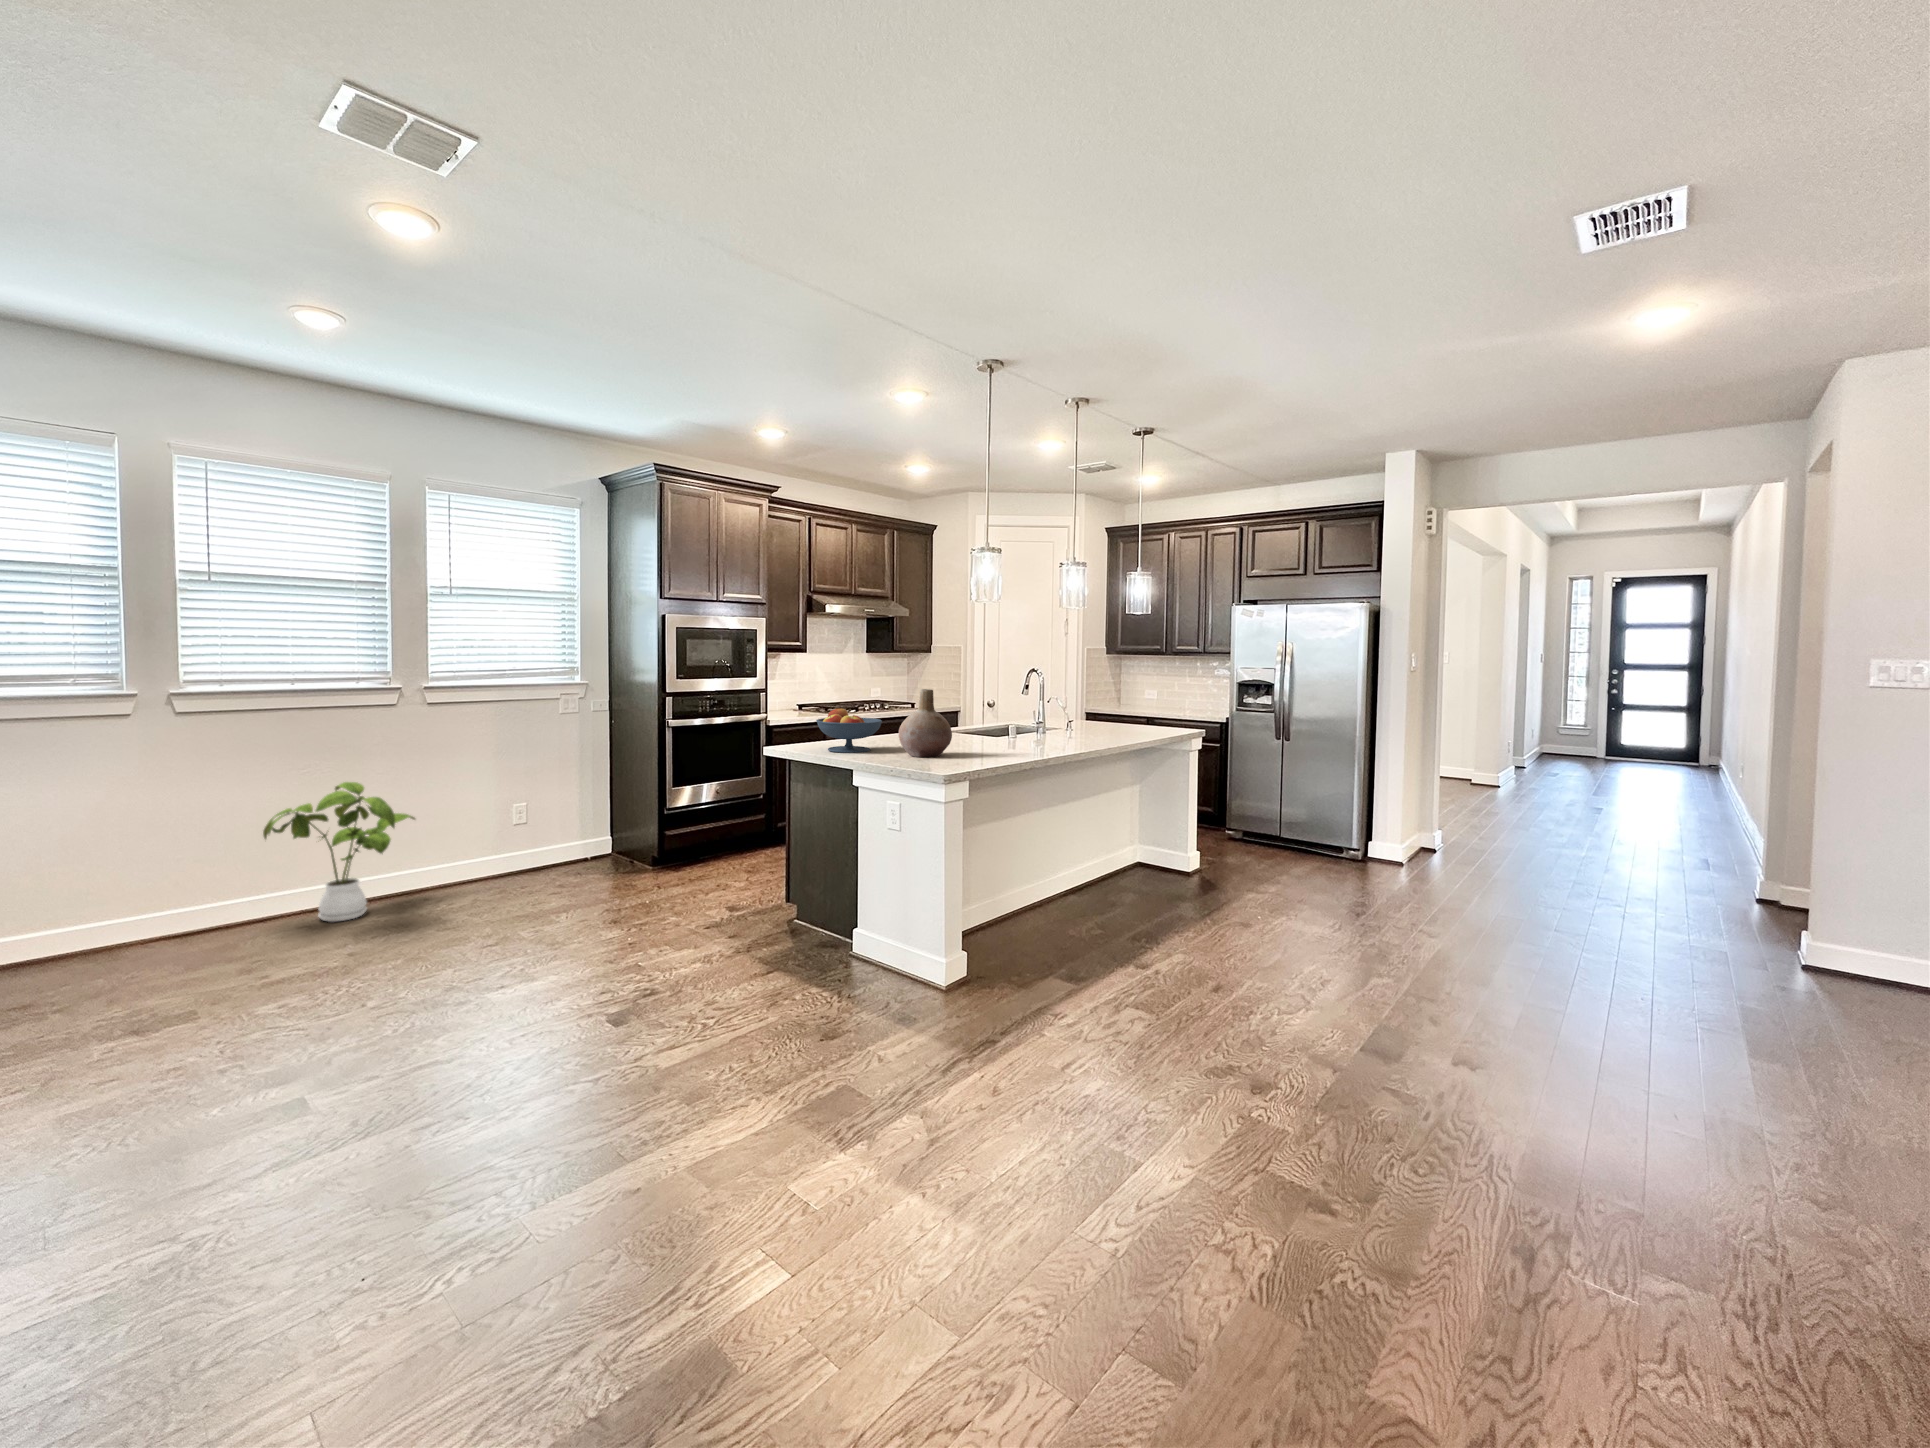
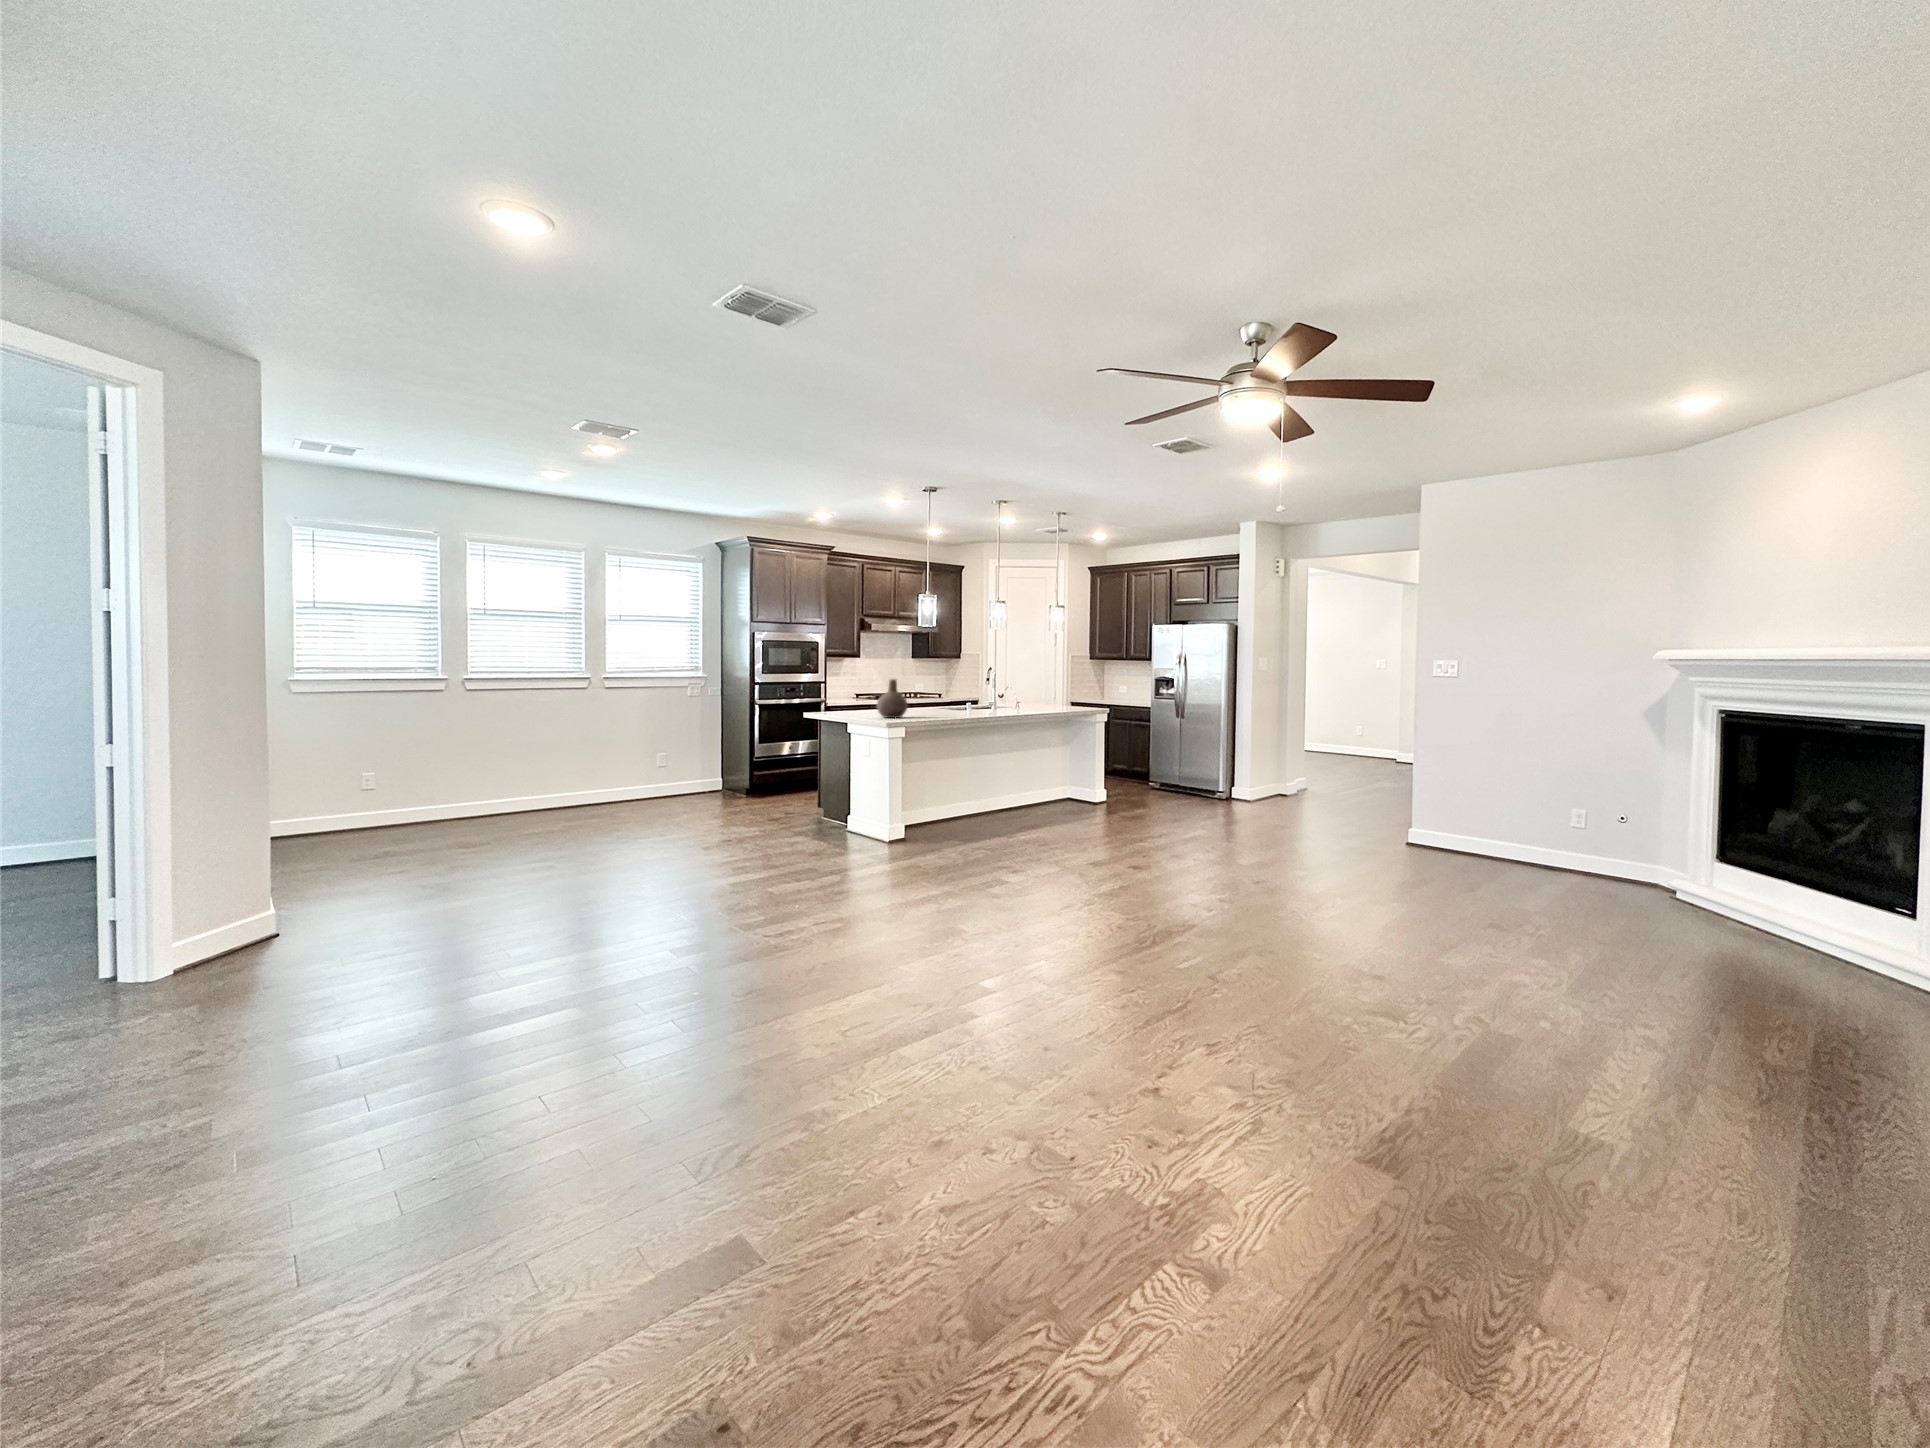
fruit bowl: present [816,708,882,753] -> none [834,691,874,717]
house plant: present [263,782,415,922] -> none [513,734,599,817]

